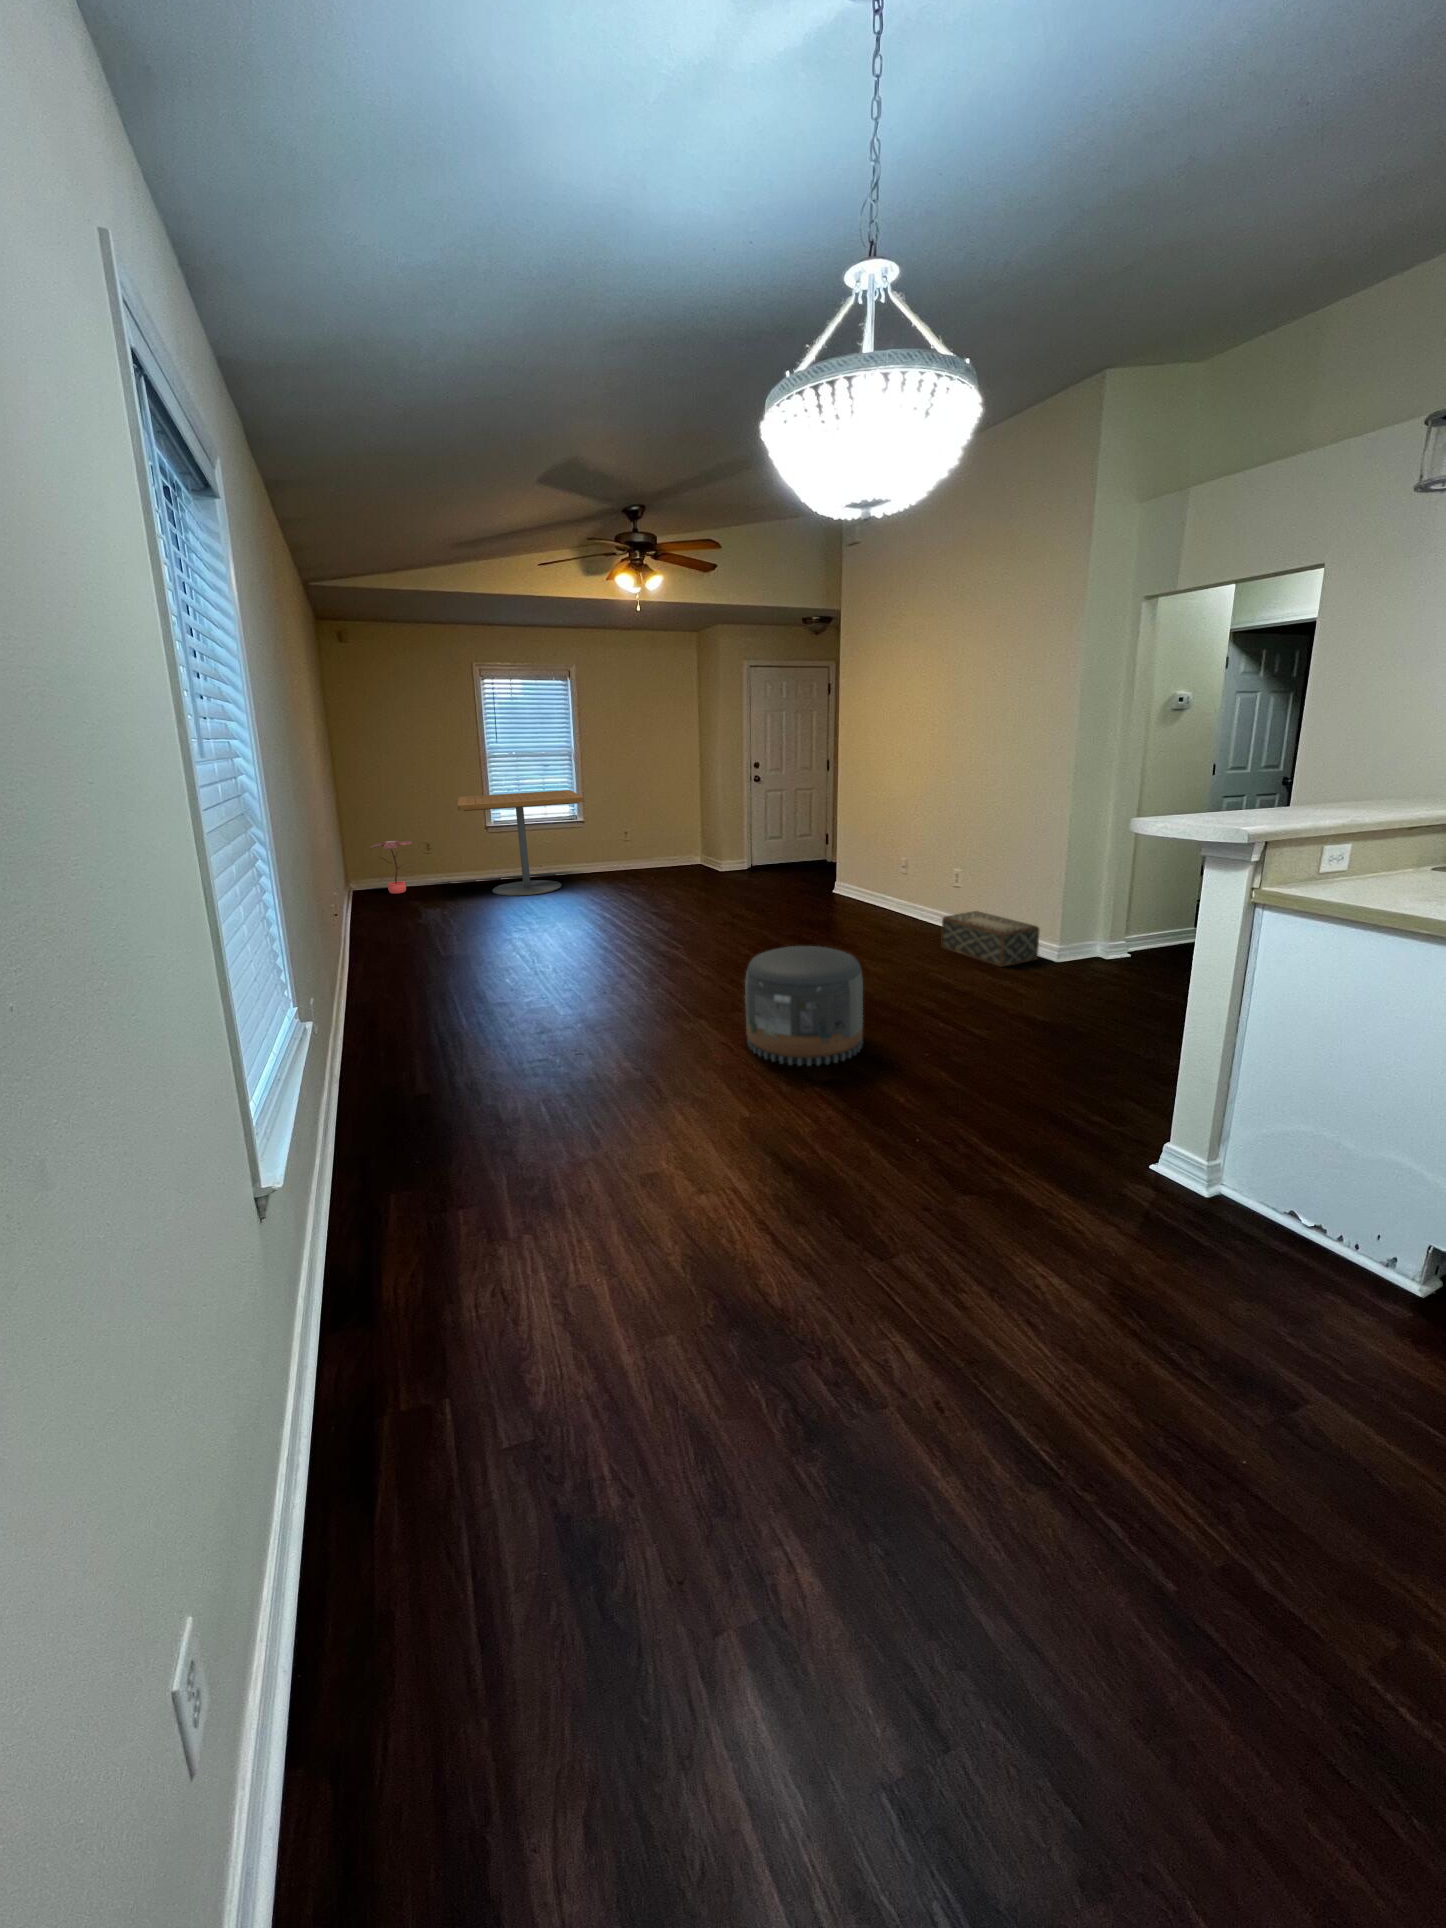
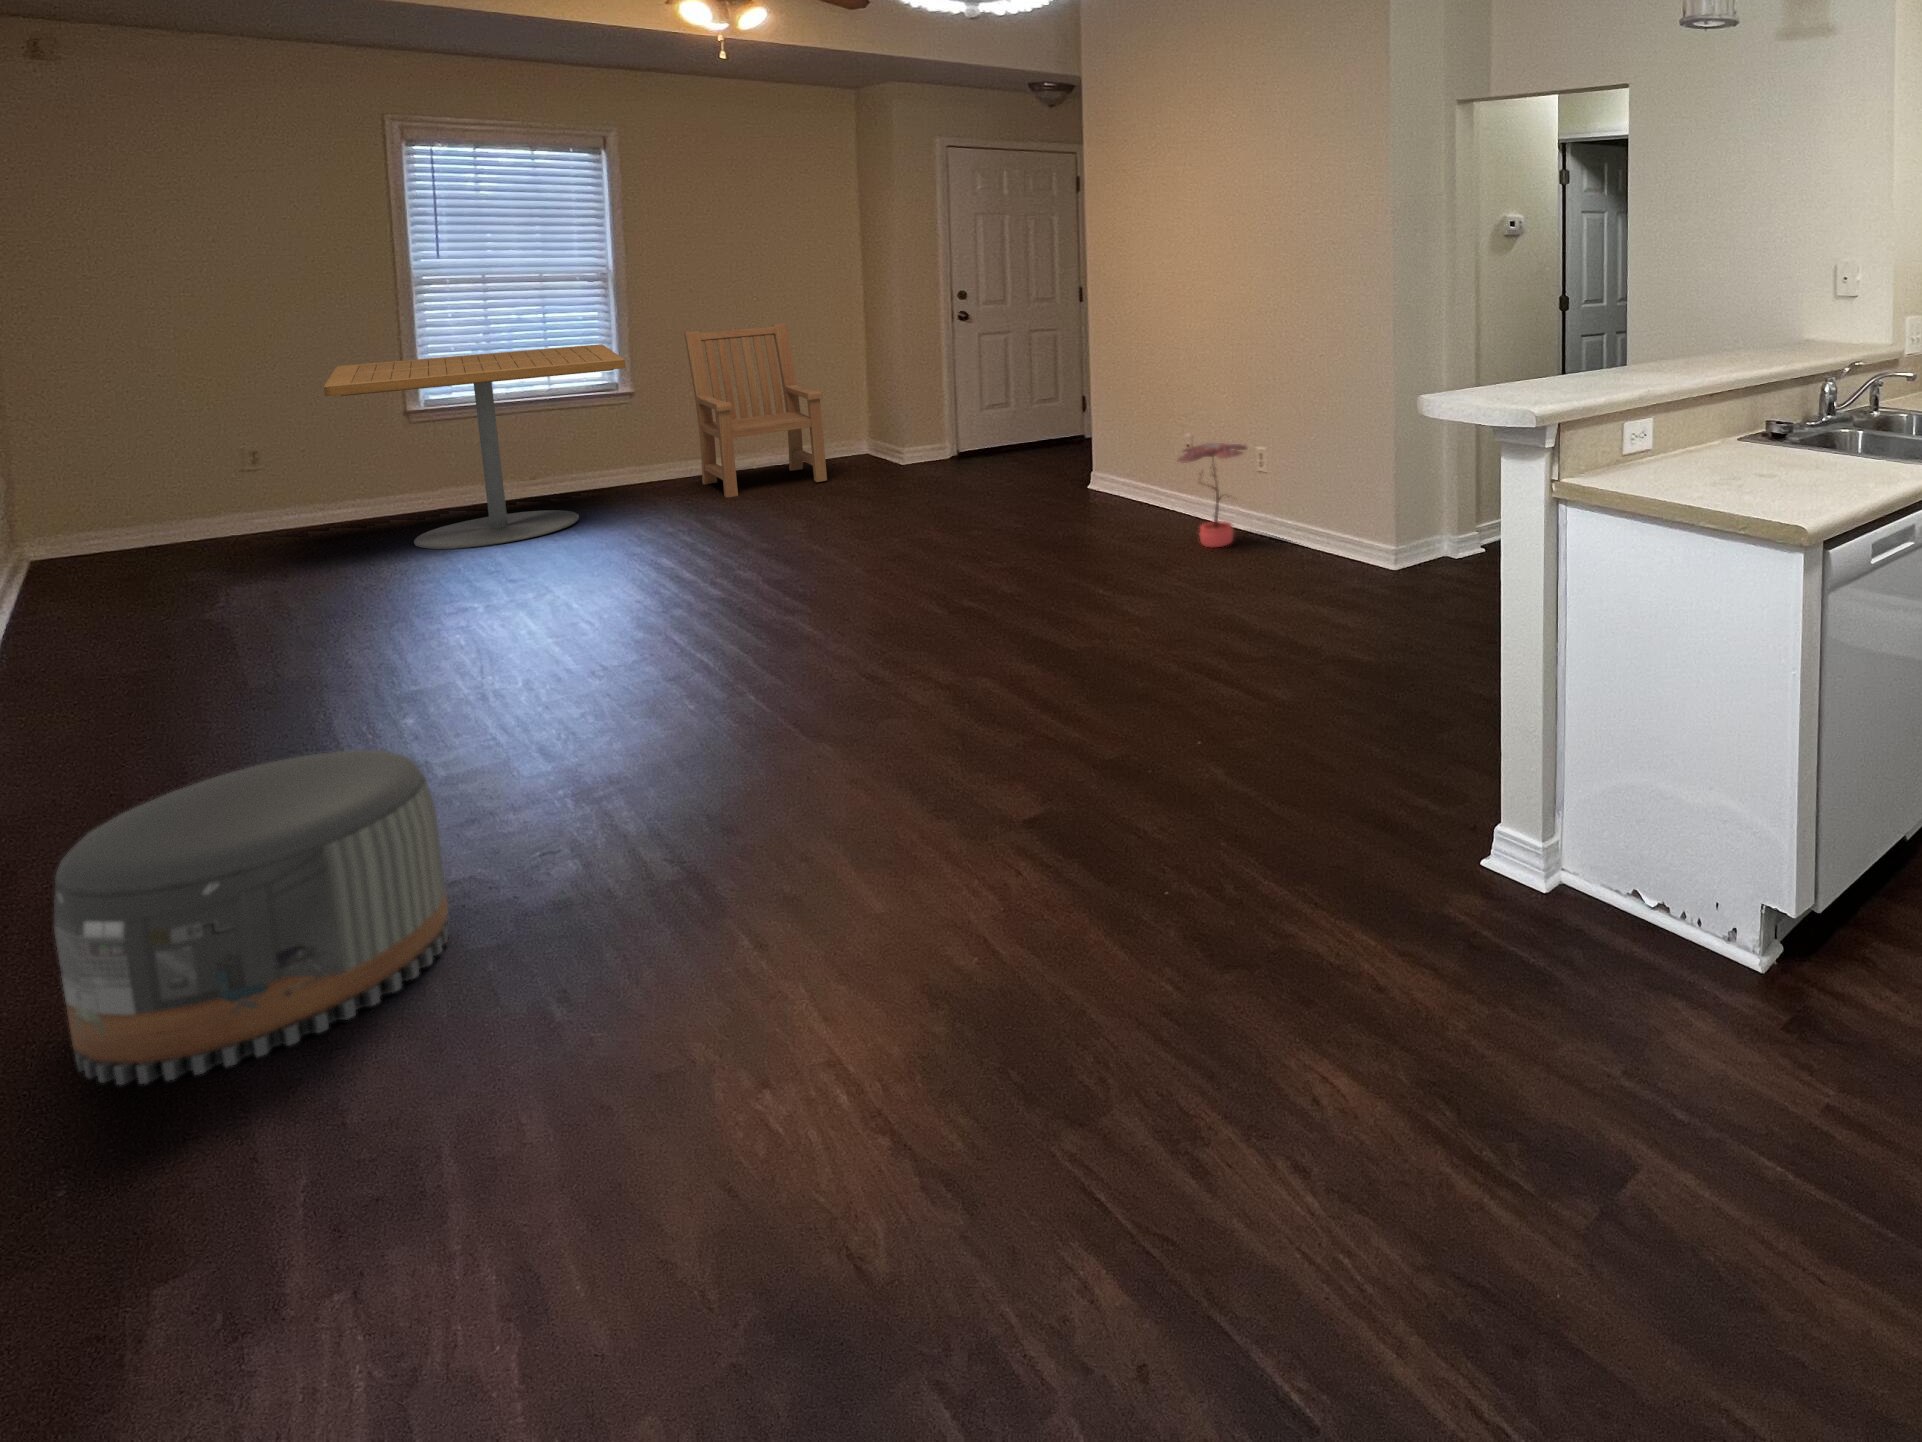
armchair: none [607,782,679,881] -> present [684,324,827,498]
potted plant: present [370,841,412,894] -> present [1178,443,1247,548]
woven basket: present [941,911,1039,967] -> none [1243,505,1374,584]
pouf: present [745,946,863,1066] -> present [54,750,449,1085]

